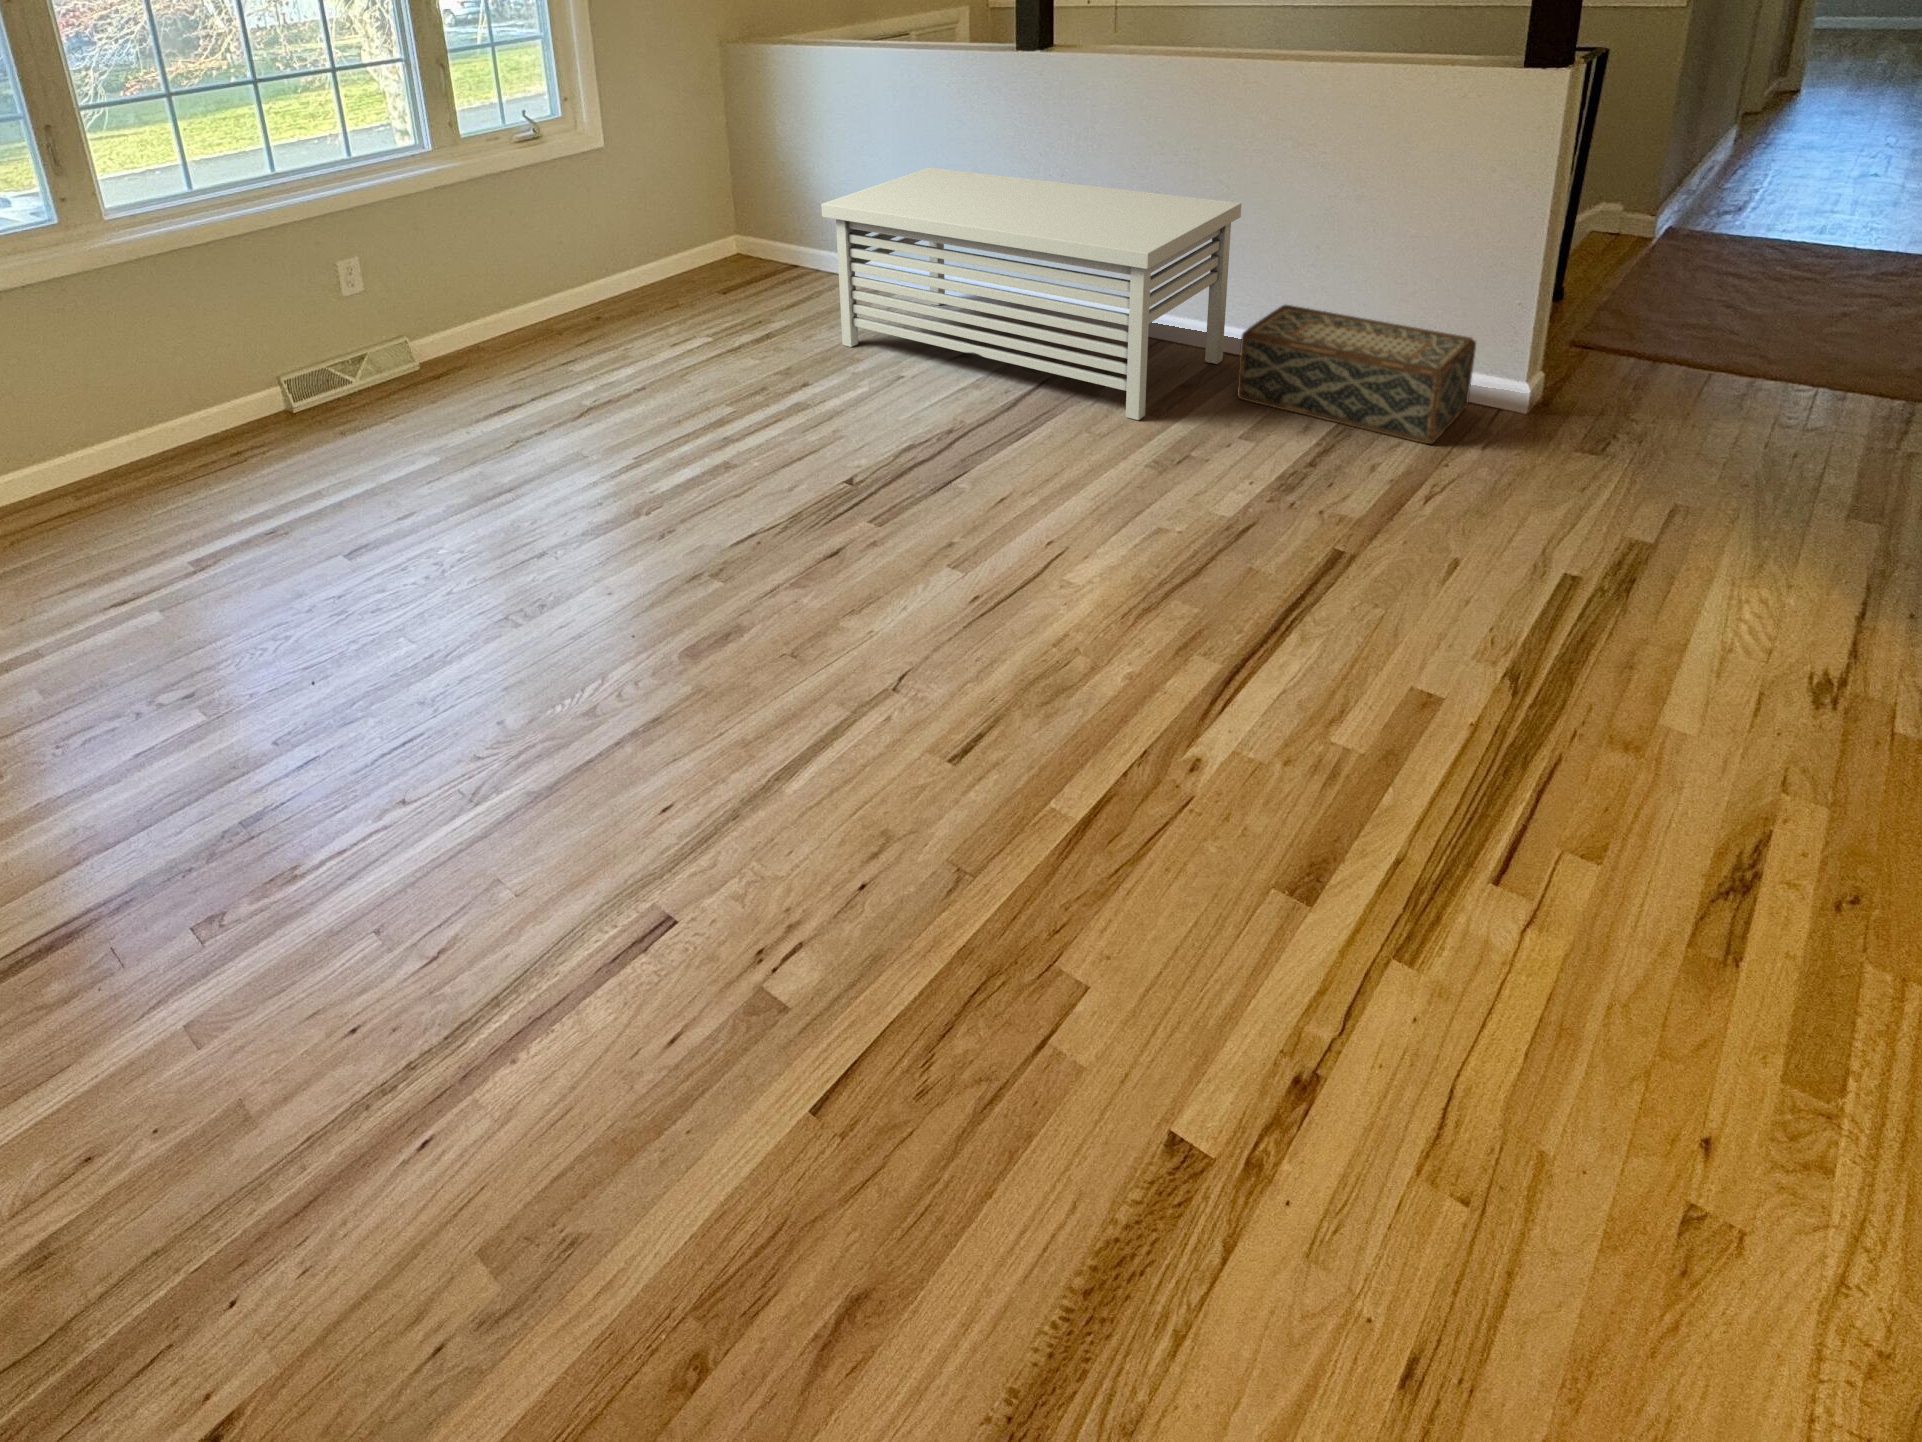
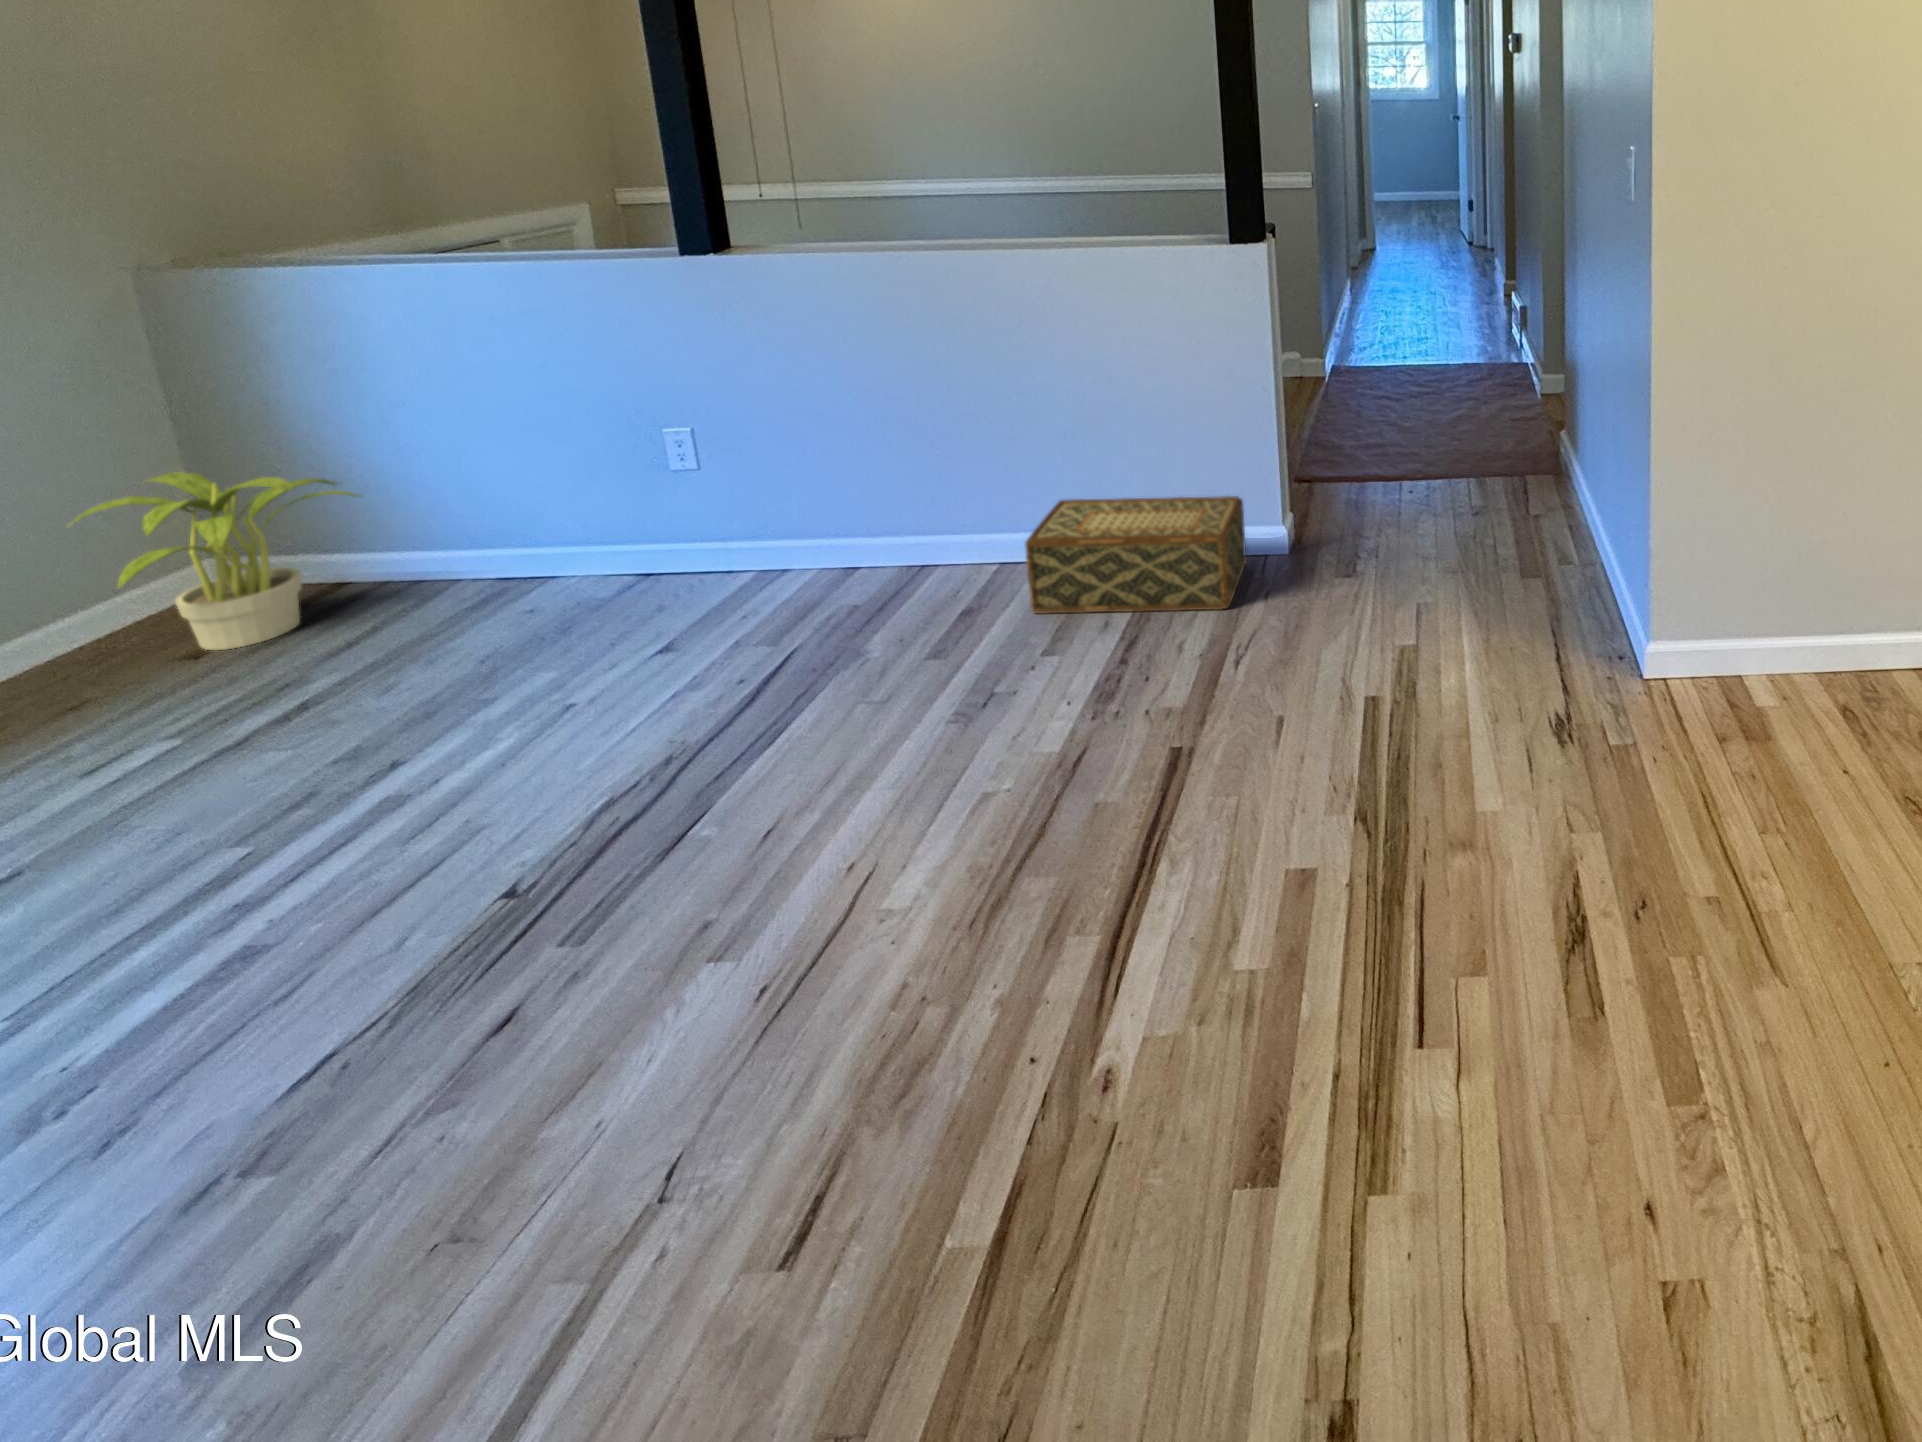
storage bench: present [821,167,1242,420] -> none [384,401,1005,688]
potted plant: none [683,176,813,291] -> present [69,472,358,650]

